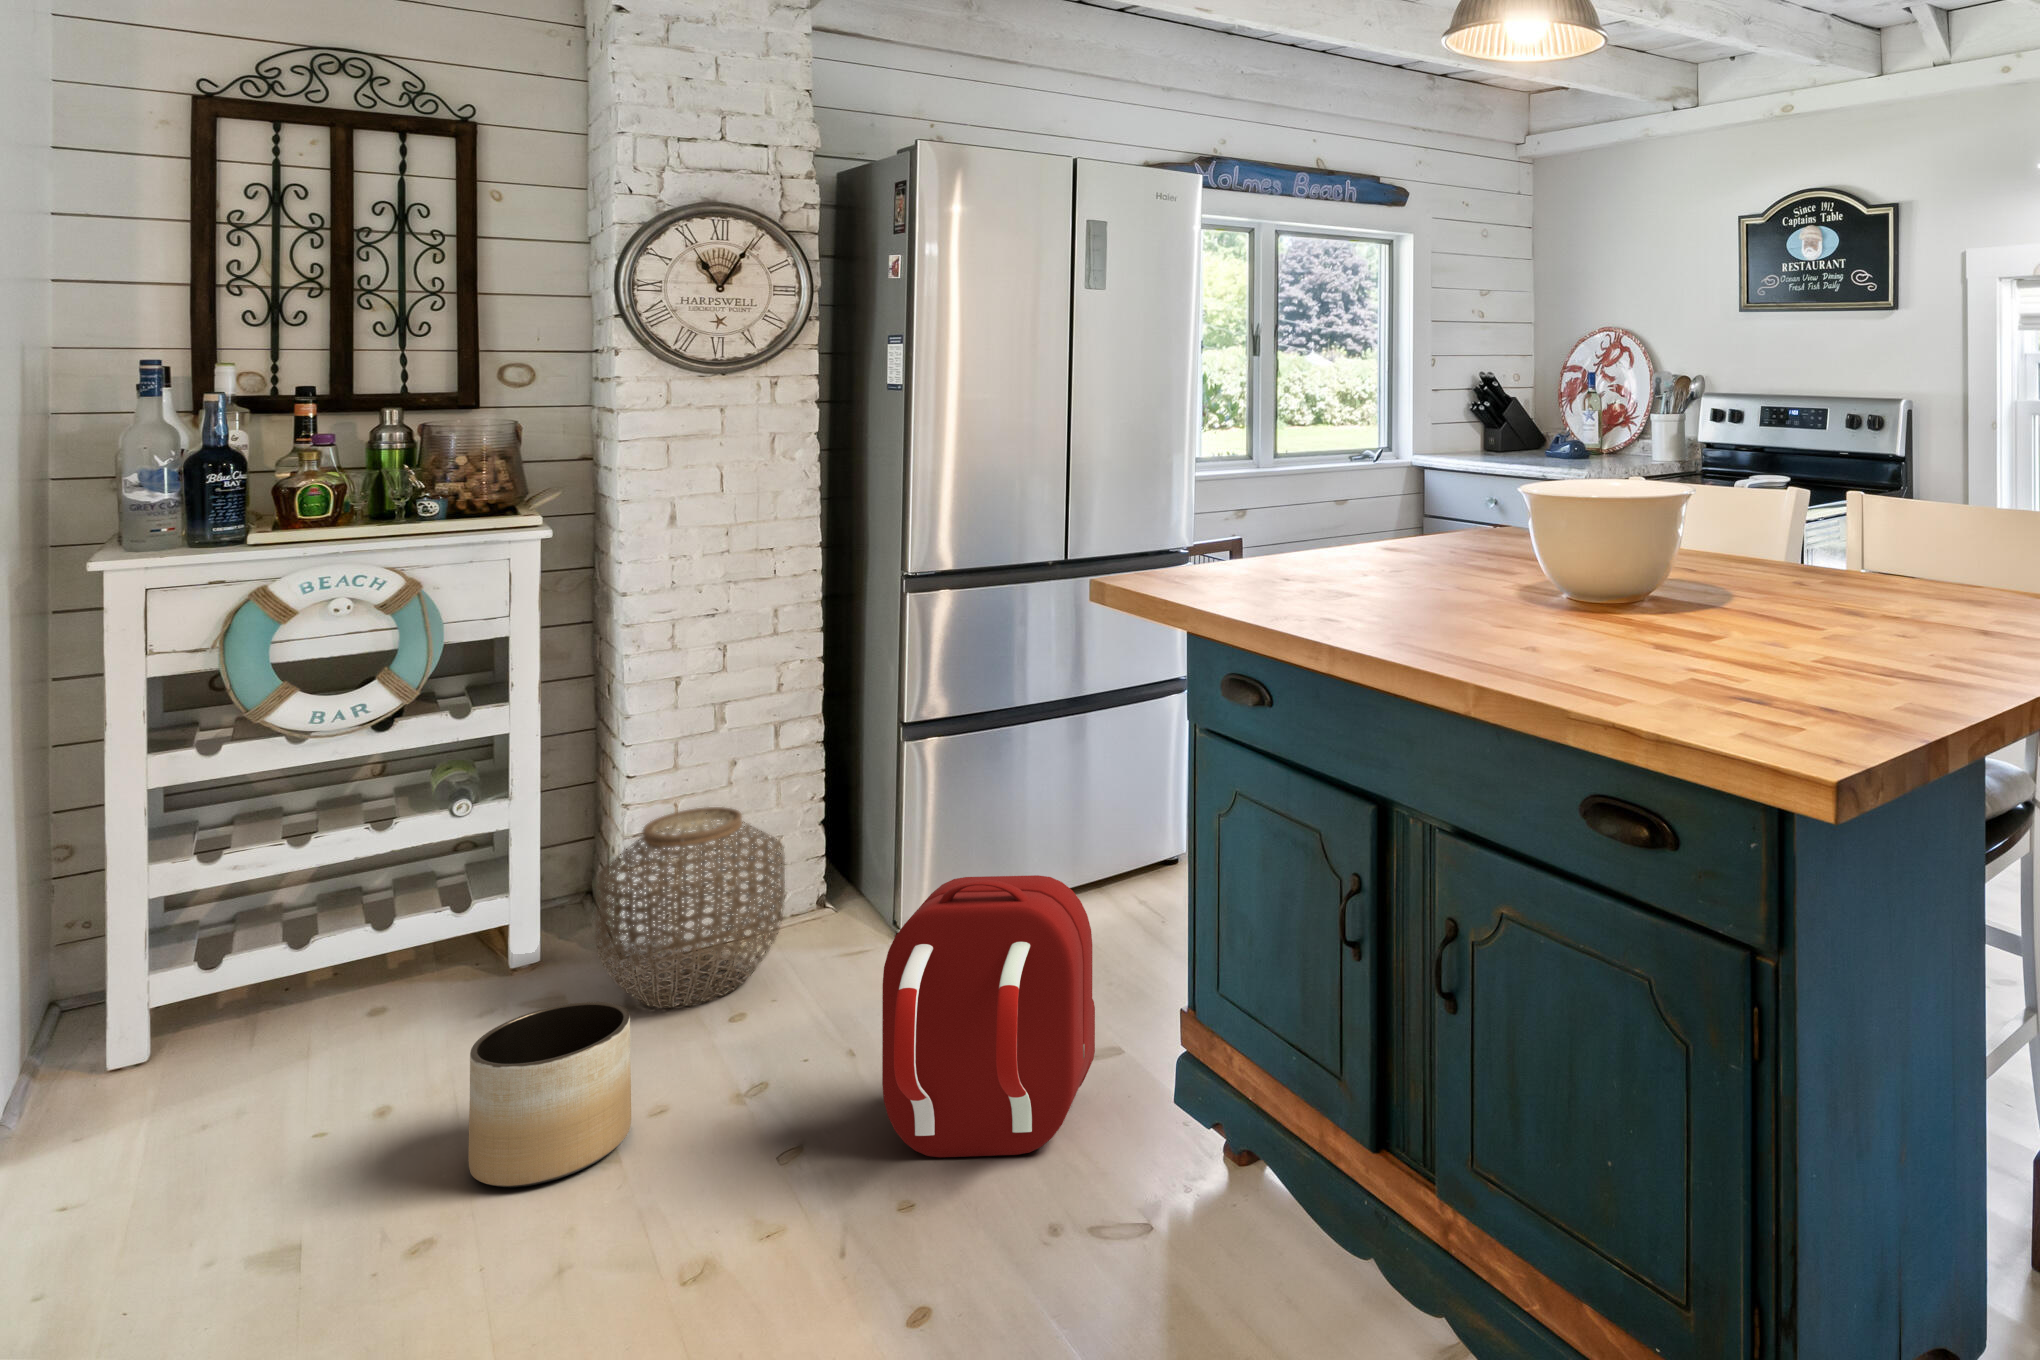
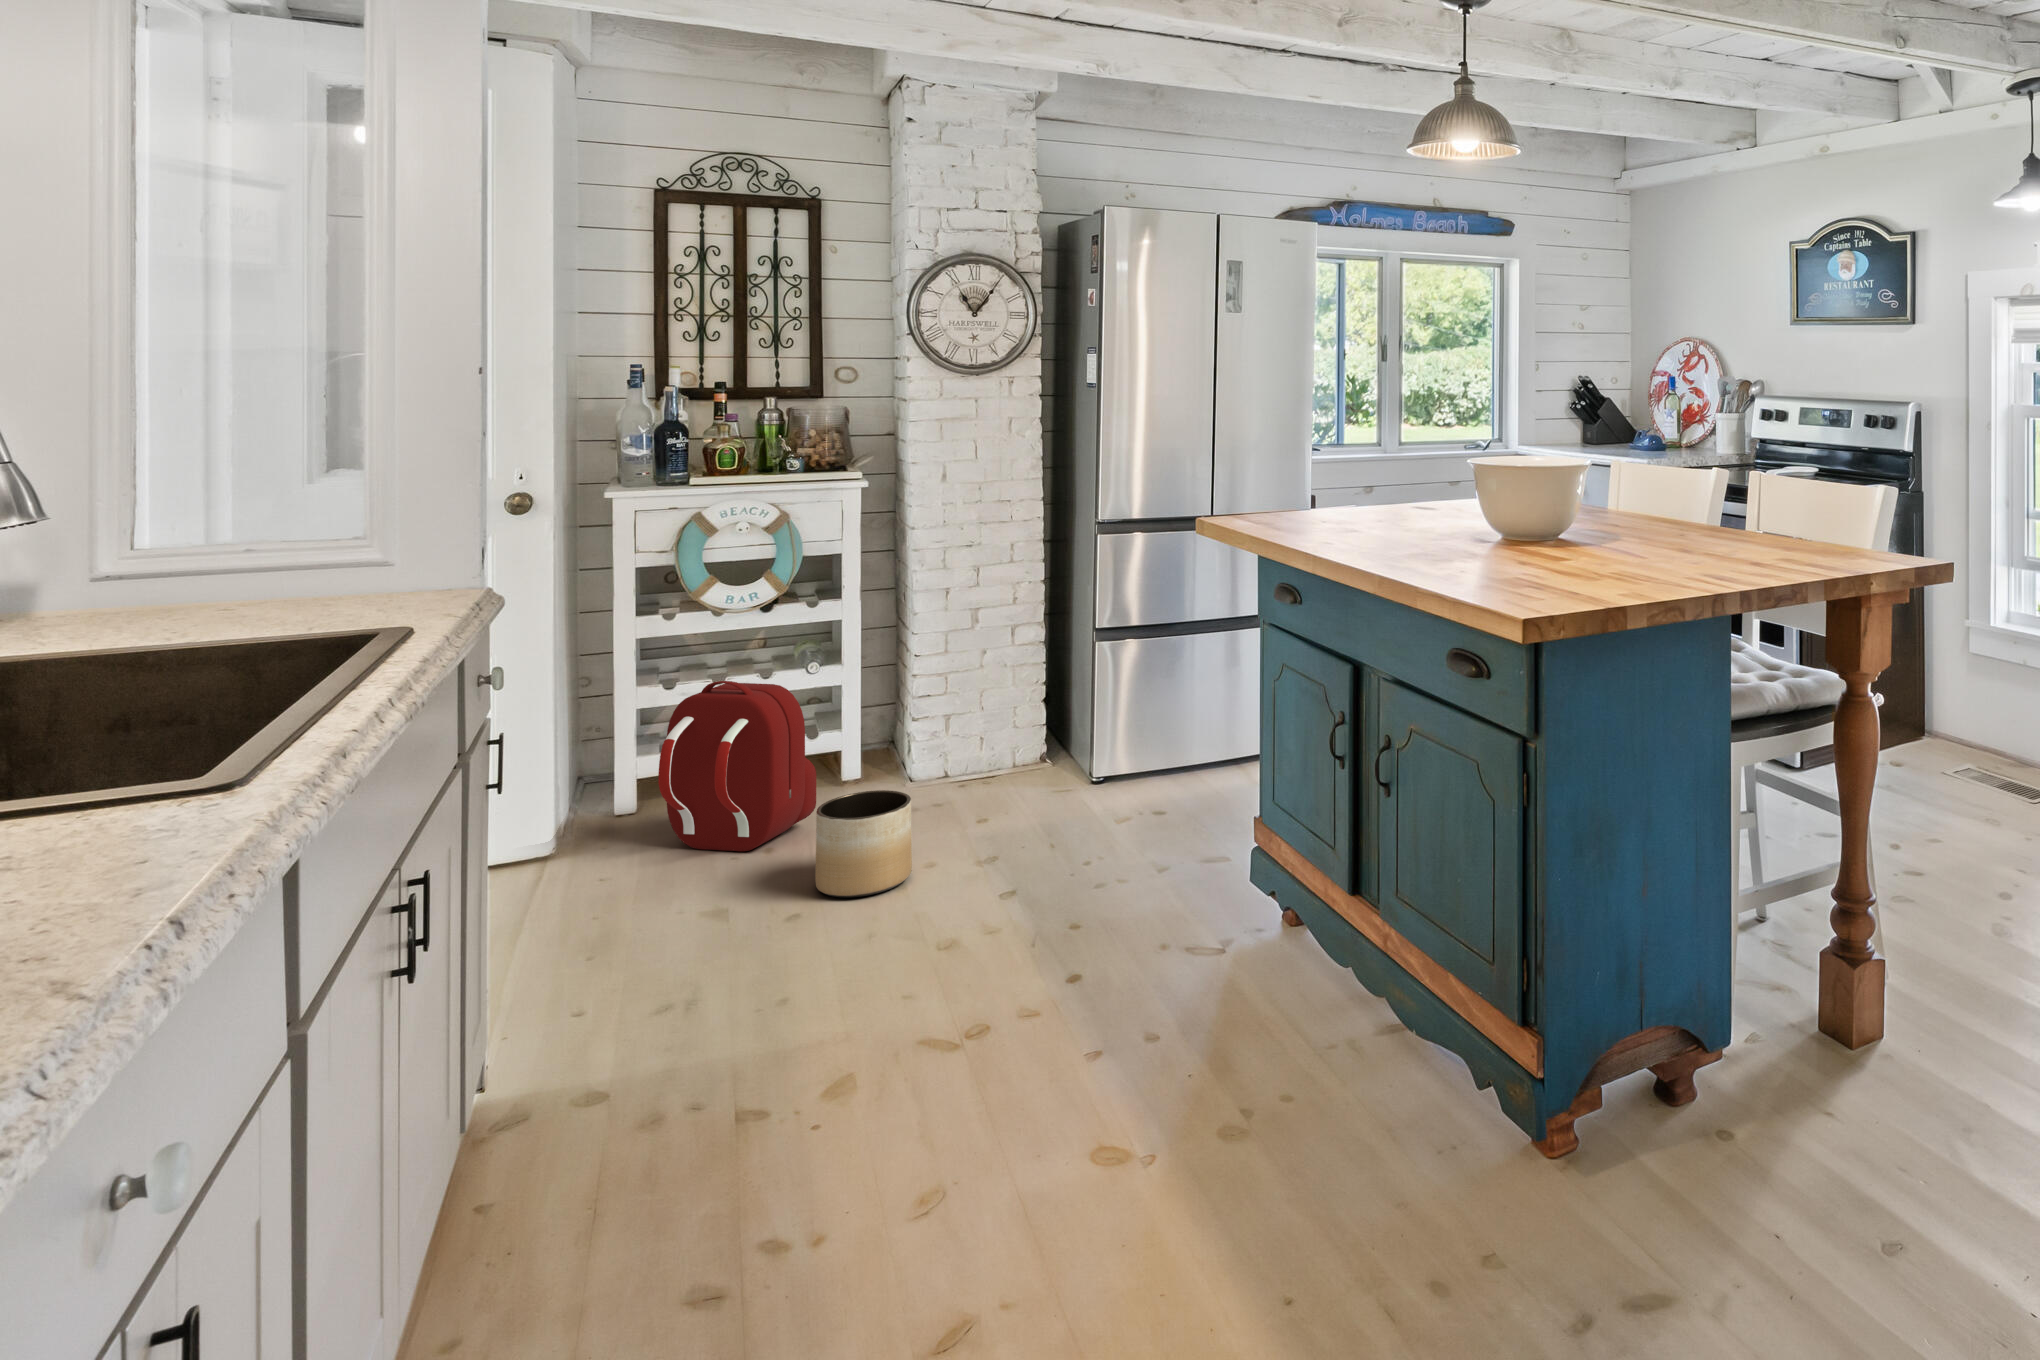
woven basket: present [596,807,785,1008] -> none [895,679,1017,813]
backpack: present [882,875,1095,1157] -> present [658,681,816,851]

